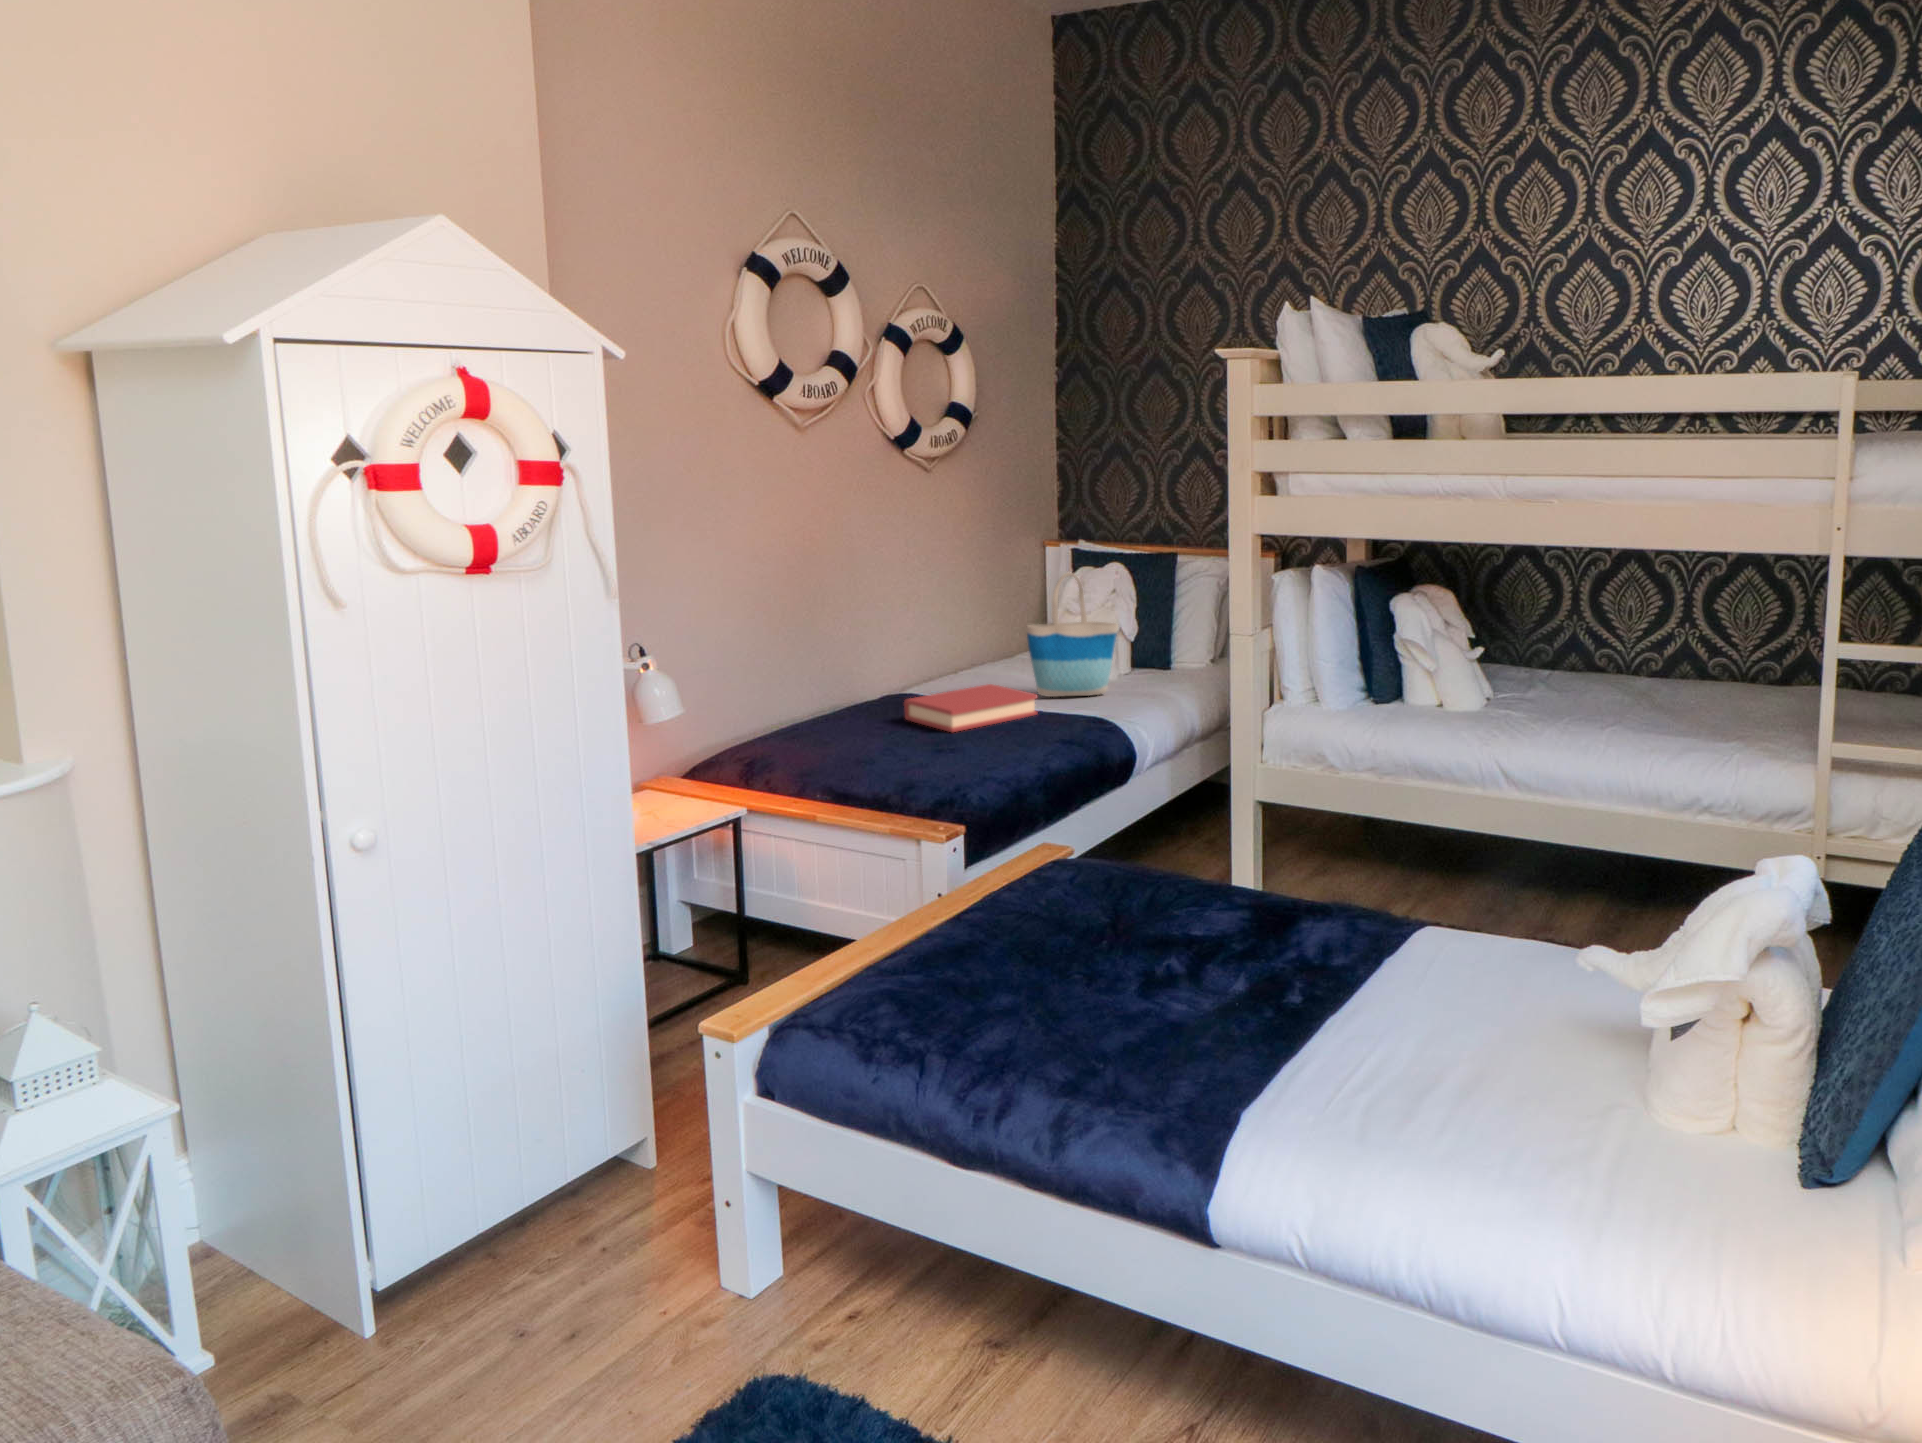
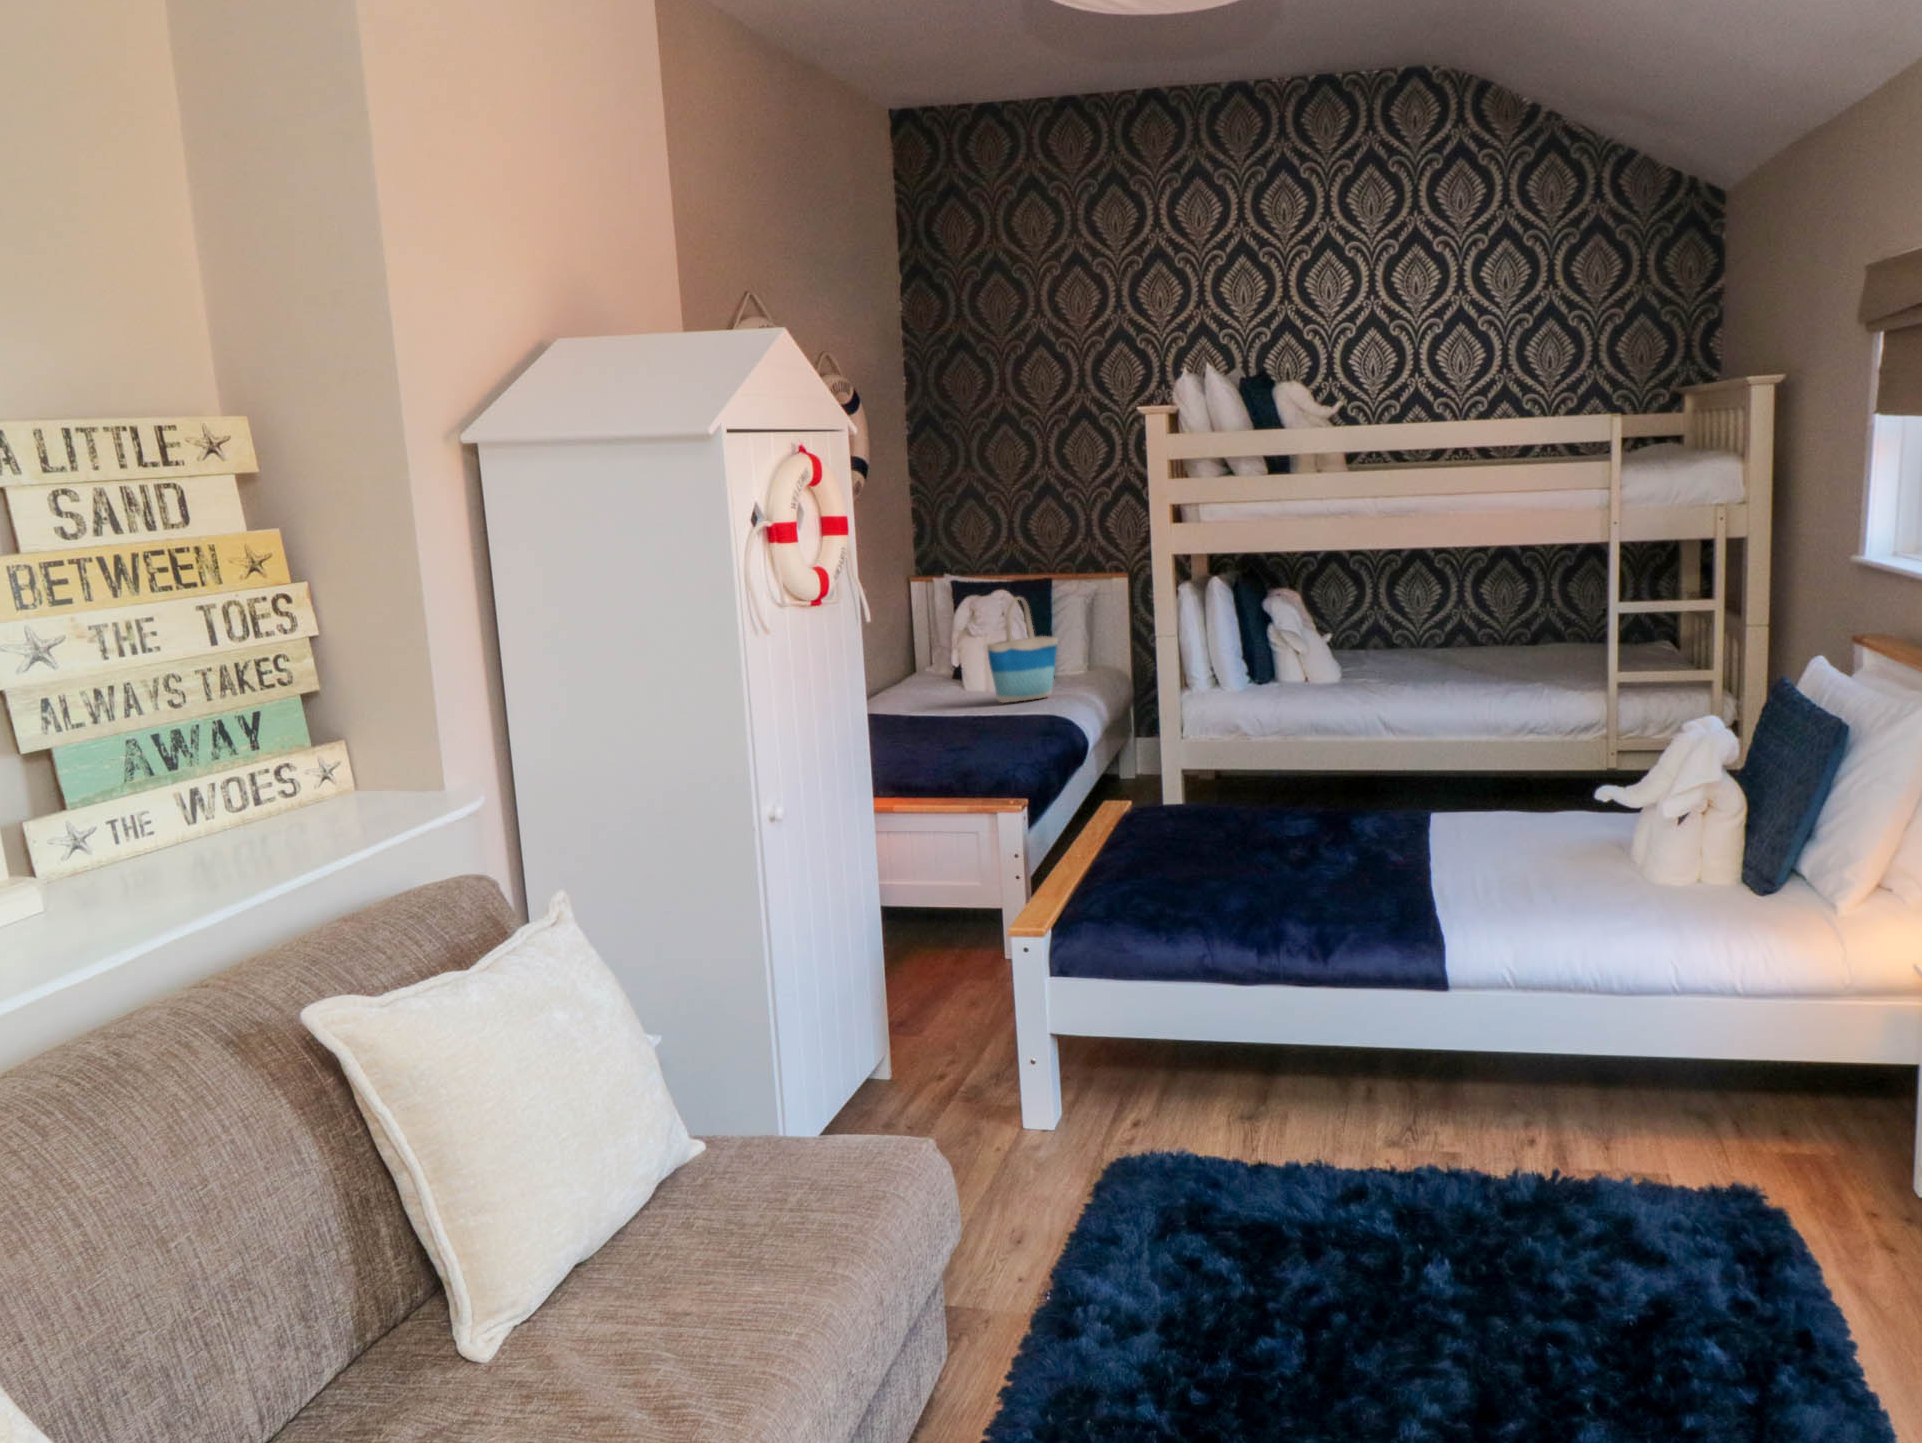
hardback book: present [904,684,1037,732] -> none [914,695,1019,733]

